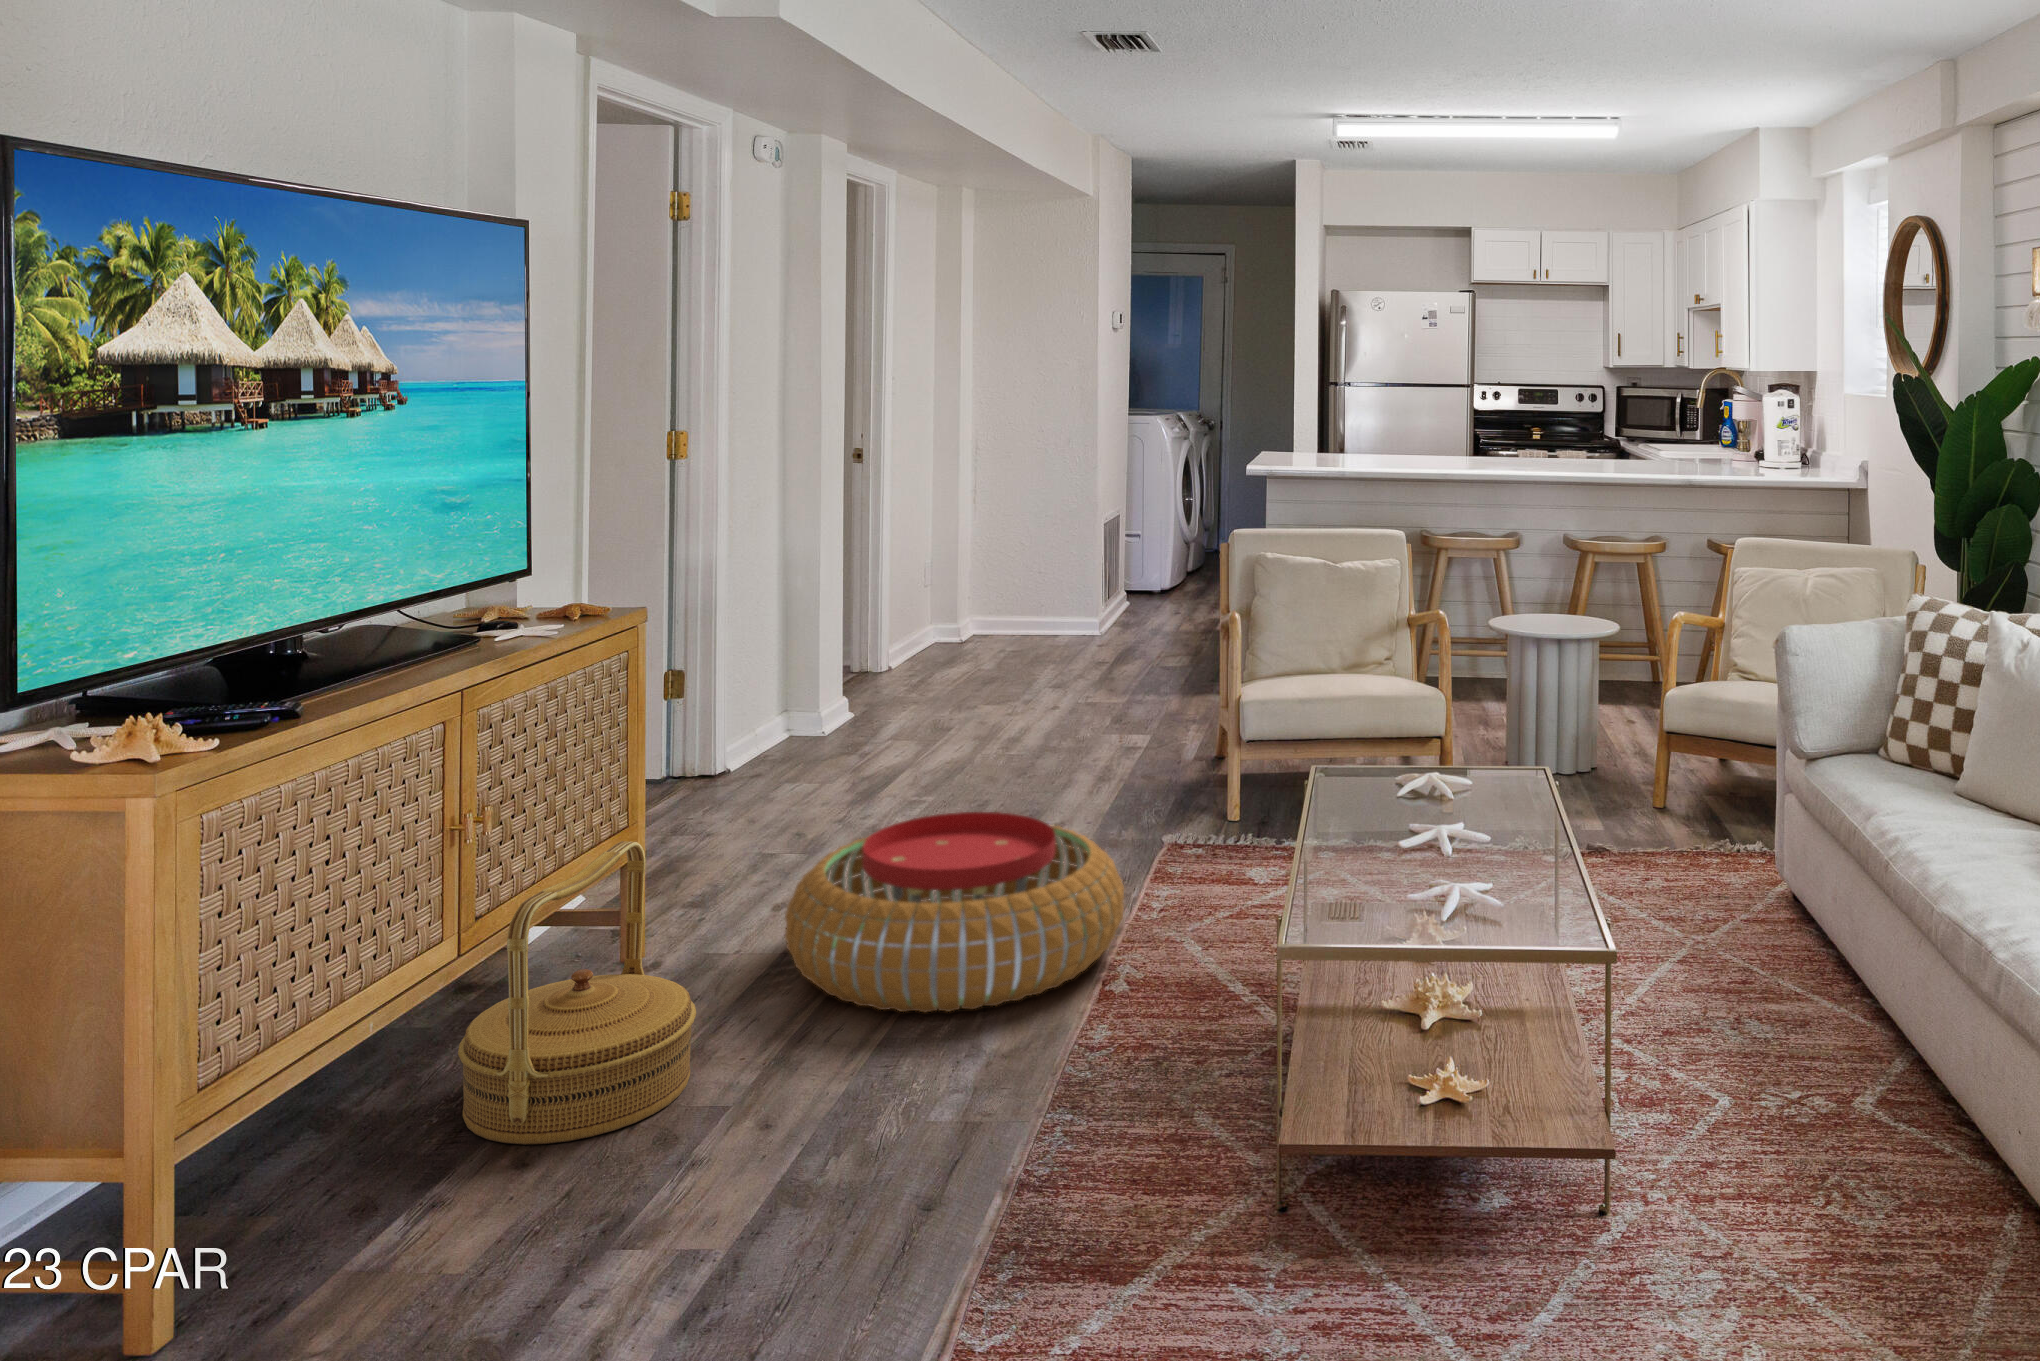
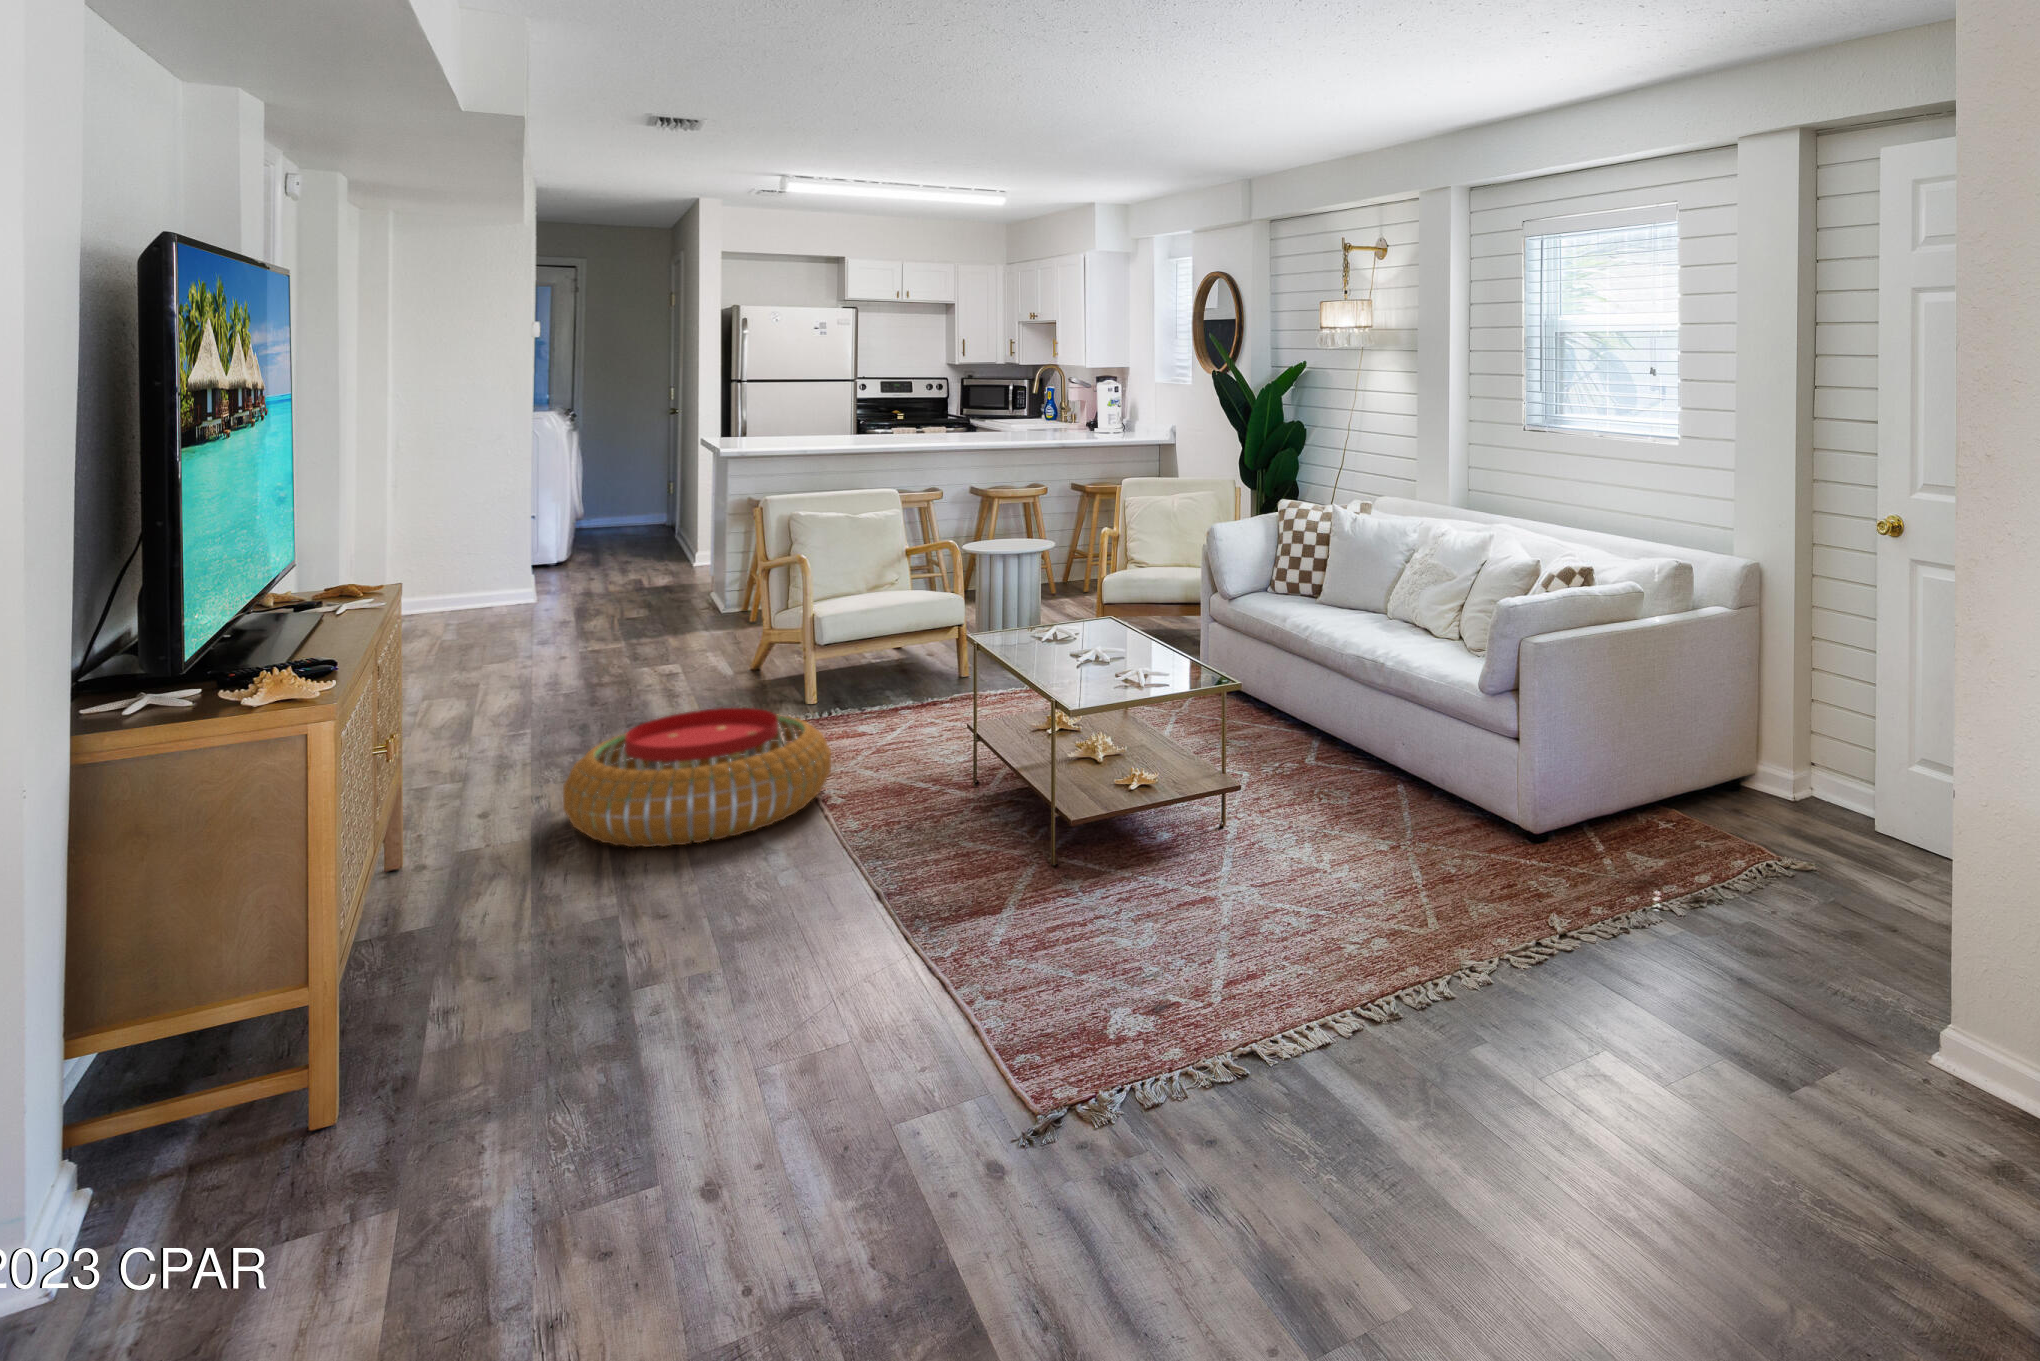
woven basket: present [458,841,696,1145] -> none [402,751,593,967]

